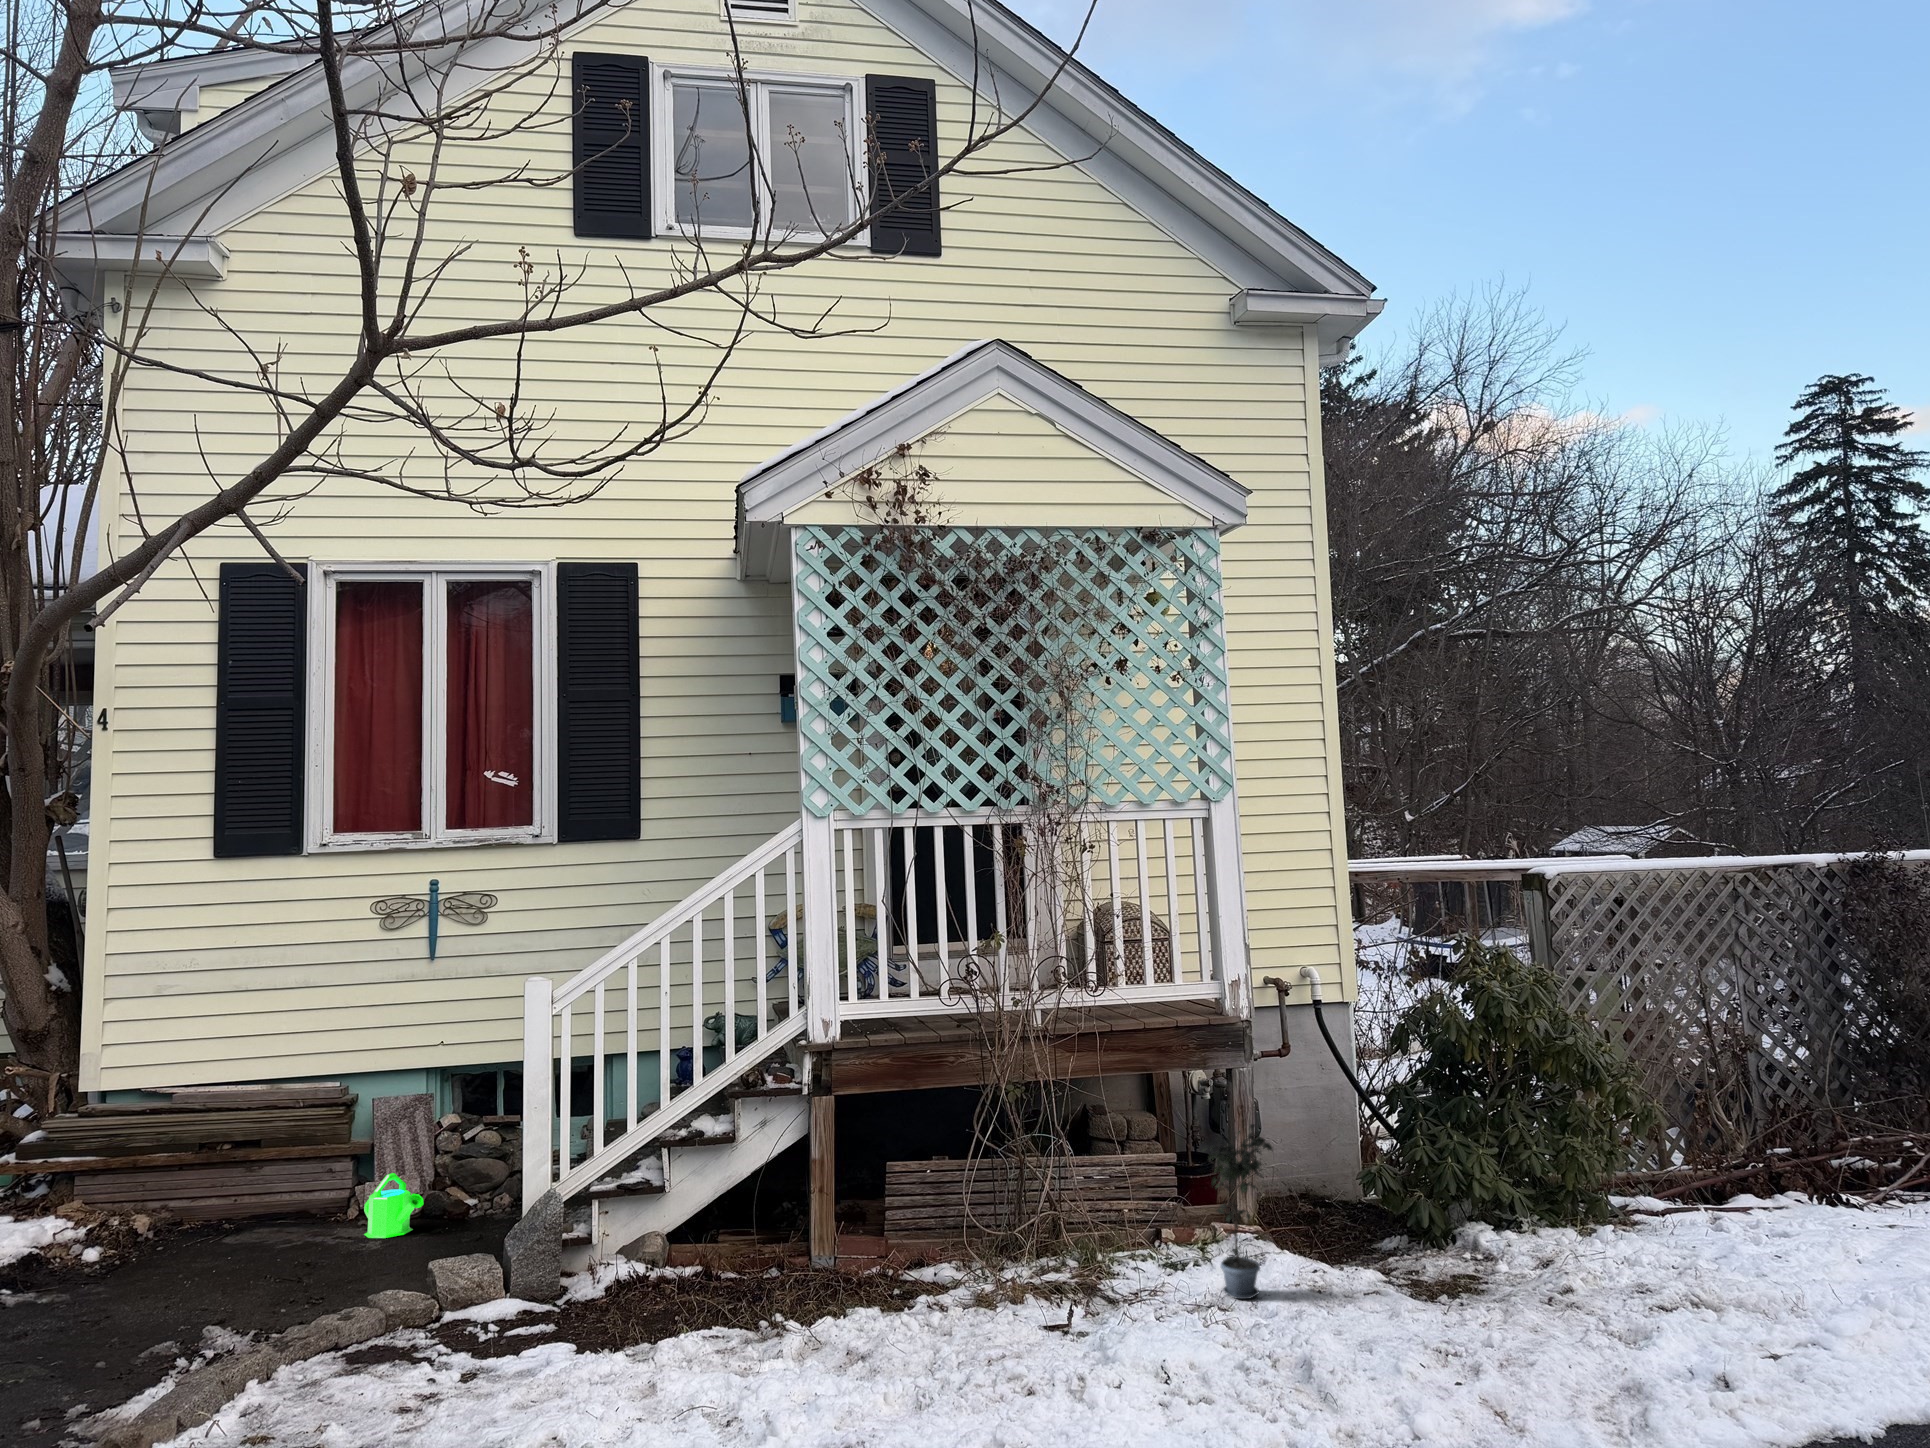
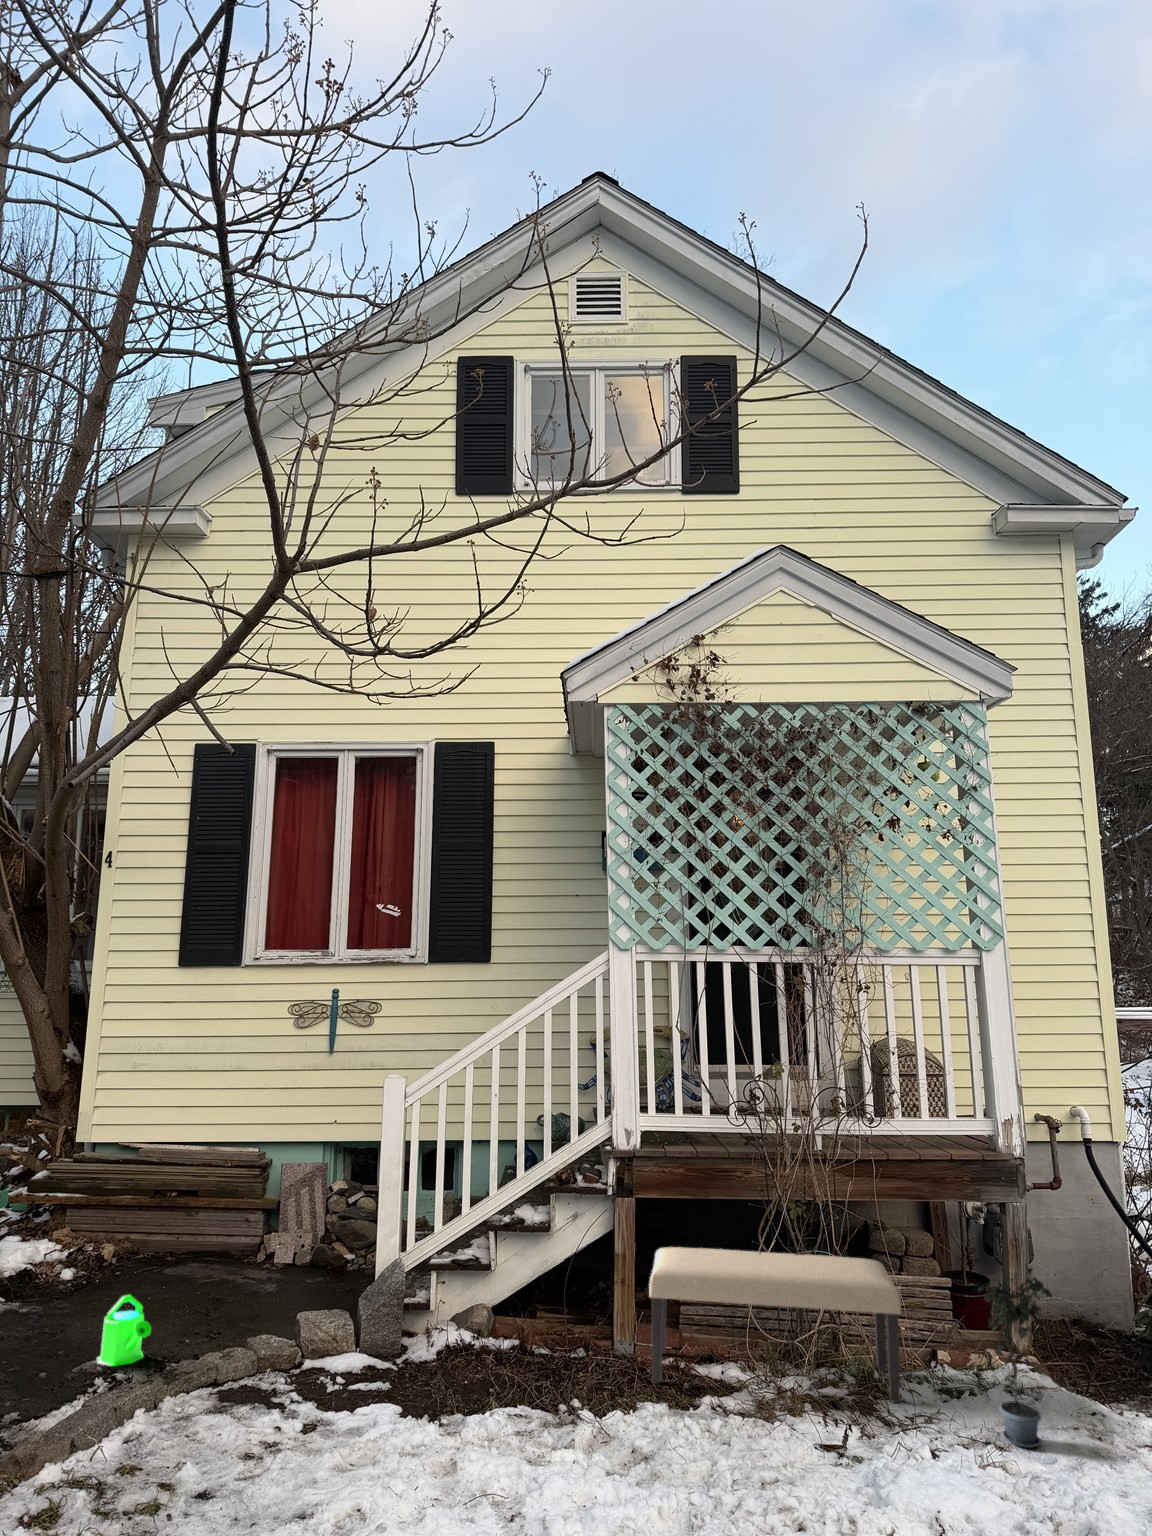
bench: none [858,1136,1125,1289] -> present [649,1247,901,1403]
watering can: present [364,1173,424,1238] -> present [97,1295,151,1366]

